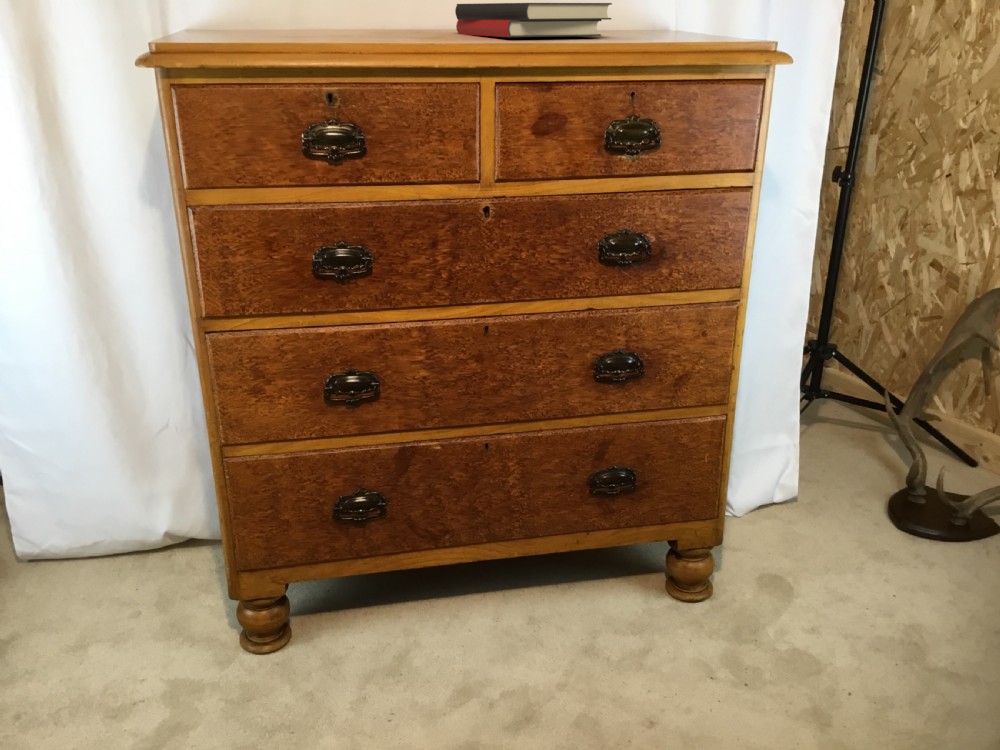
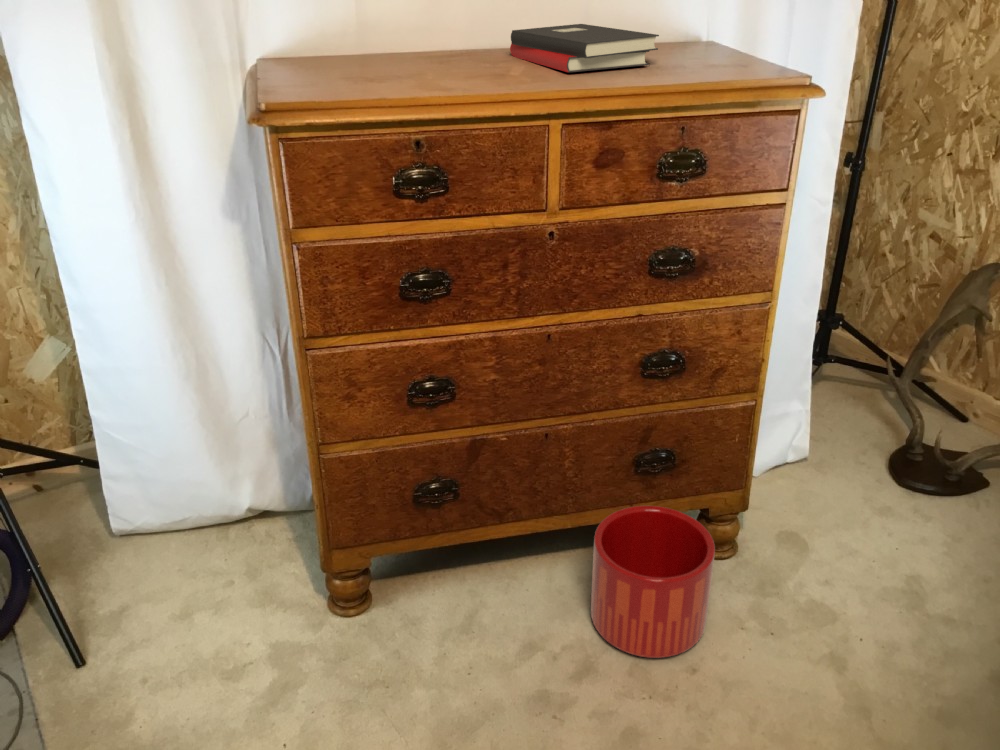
planter: none [536,533,676,709] -> present [591,506,715,658]

